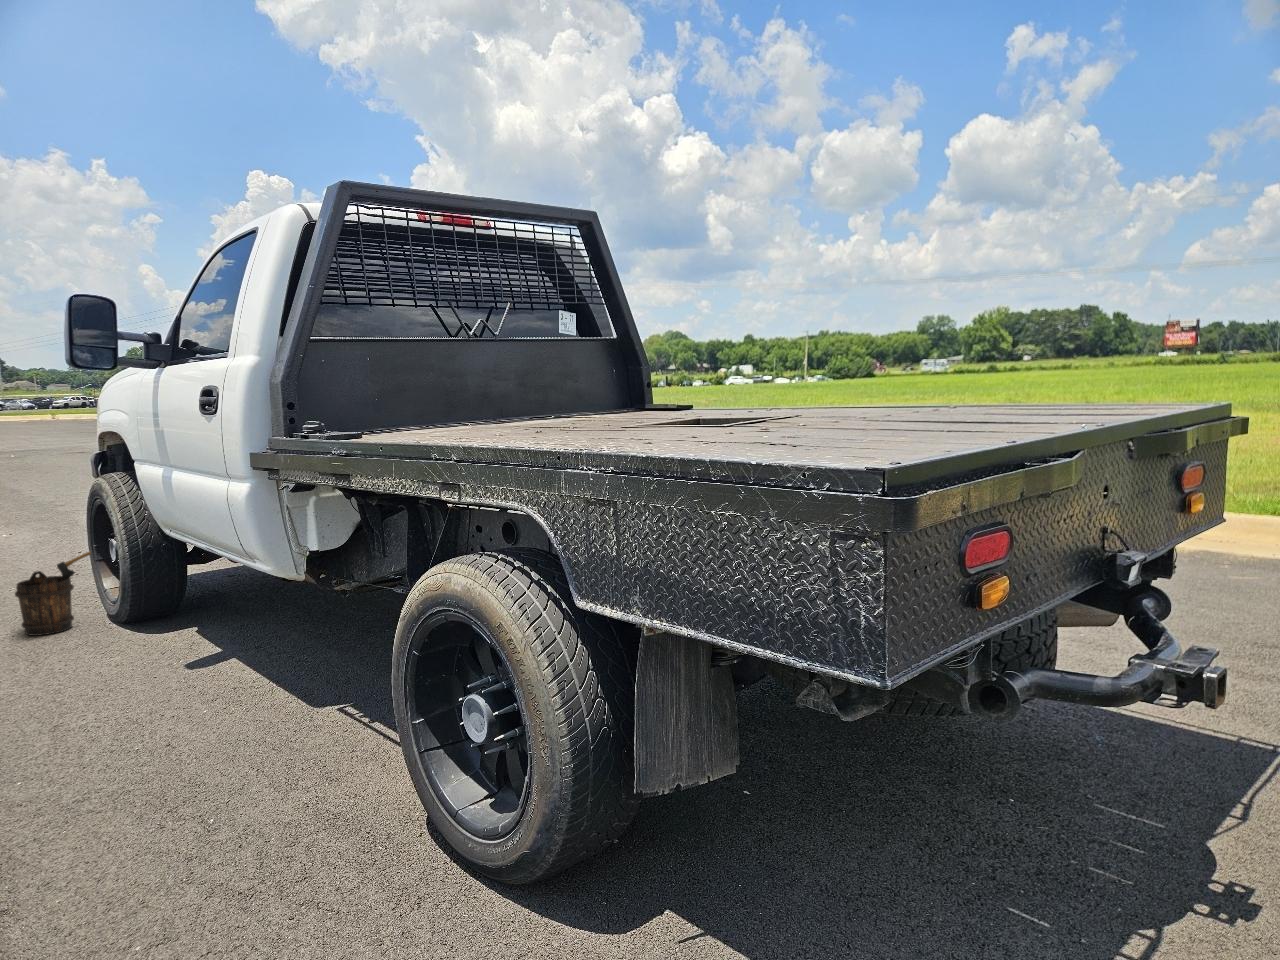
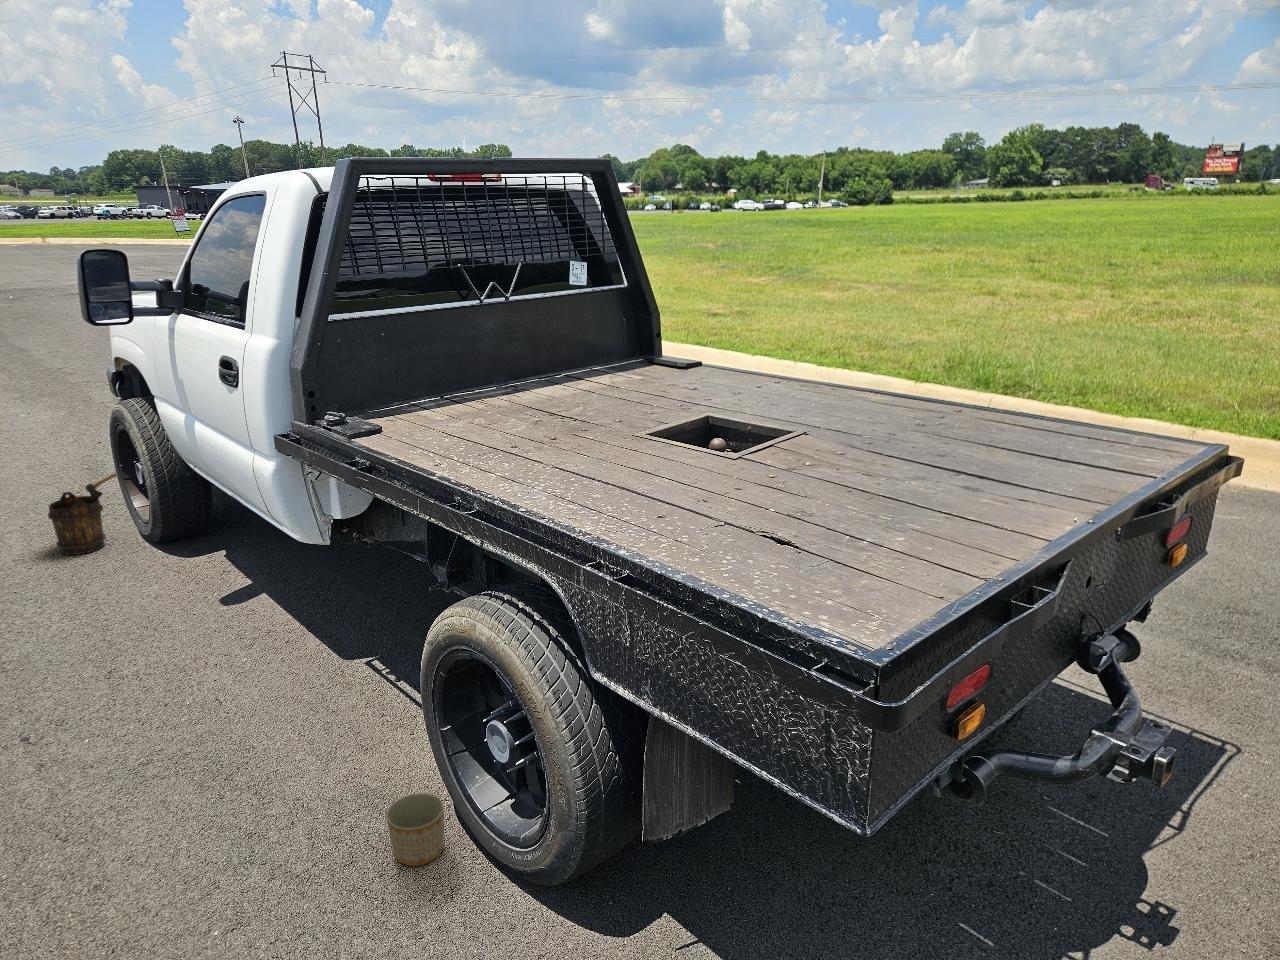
planter: none [349,799,415,878] -> present [386,793,444,866]

